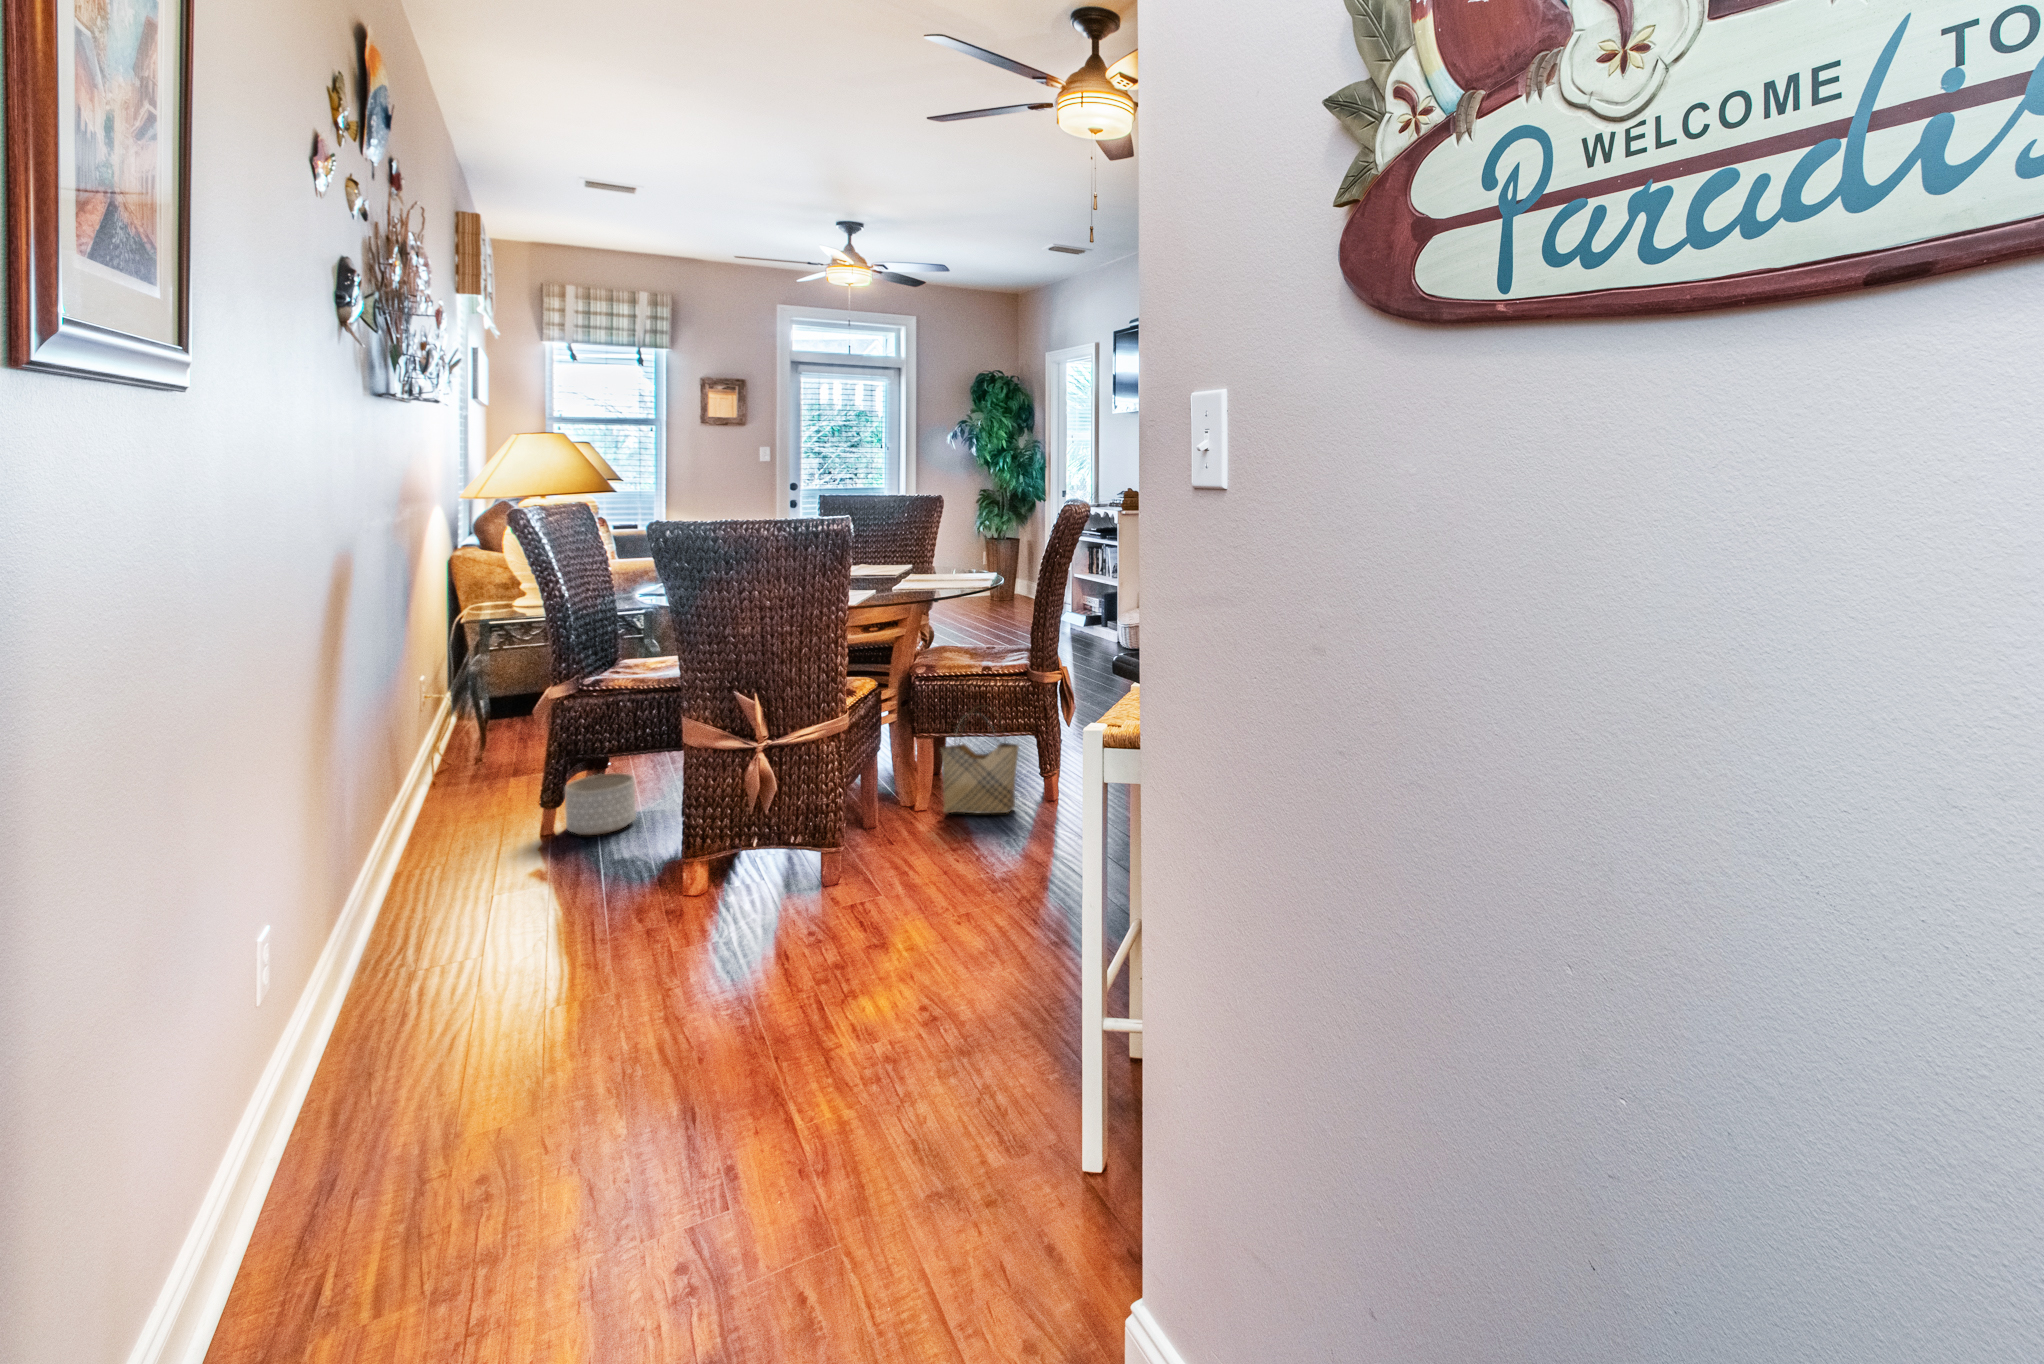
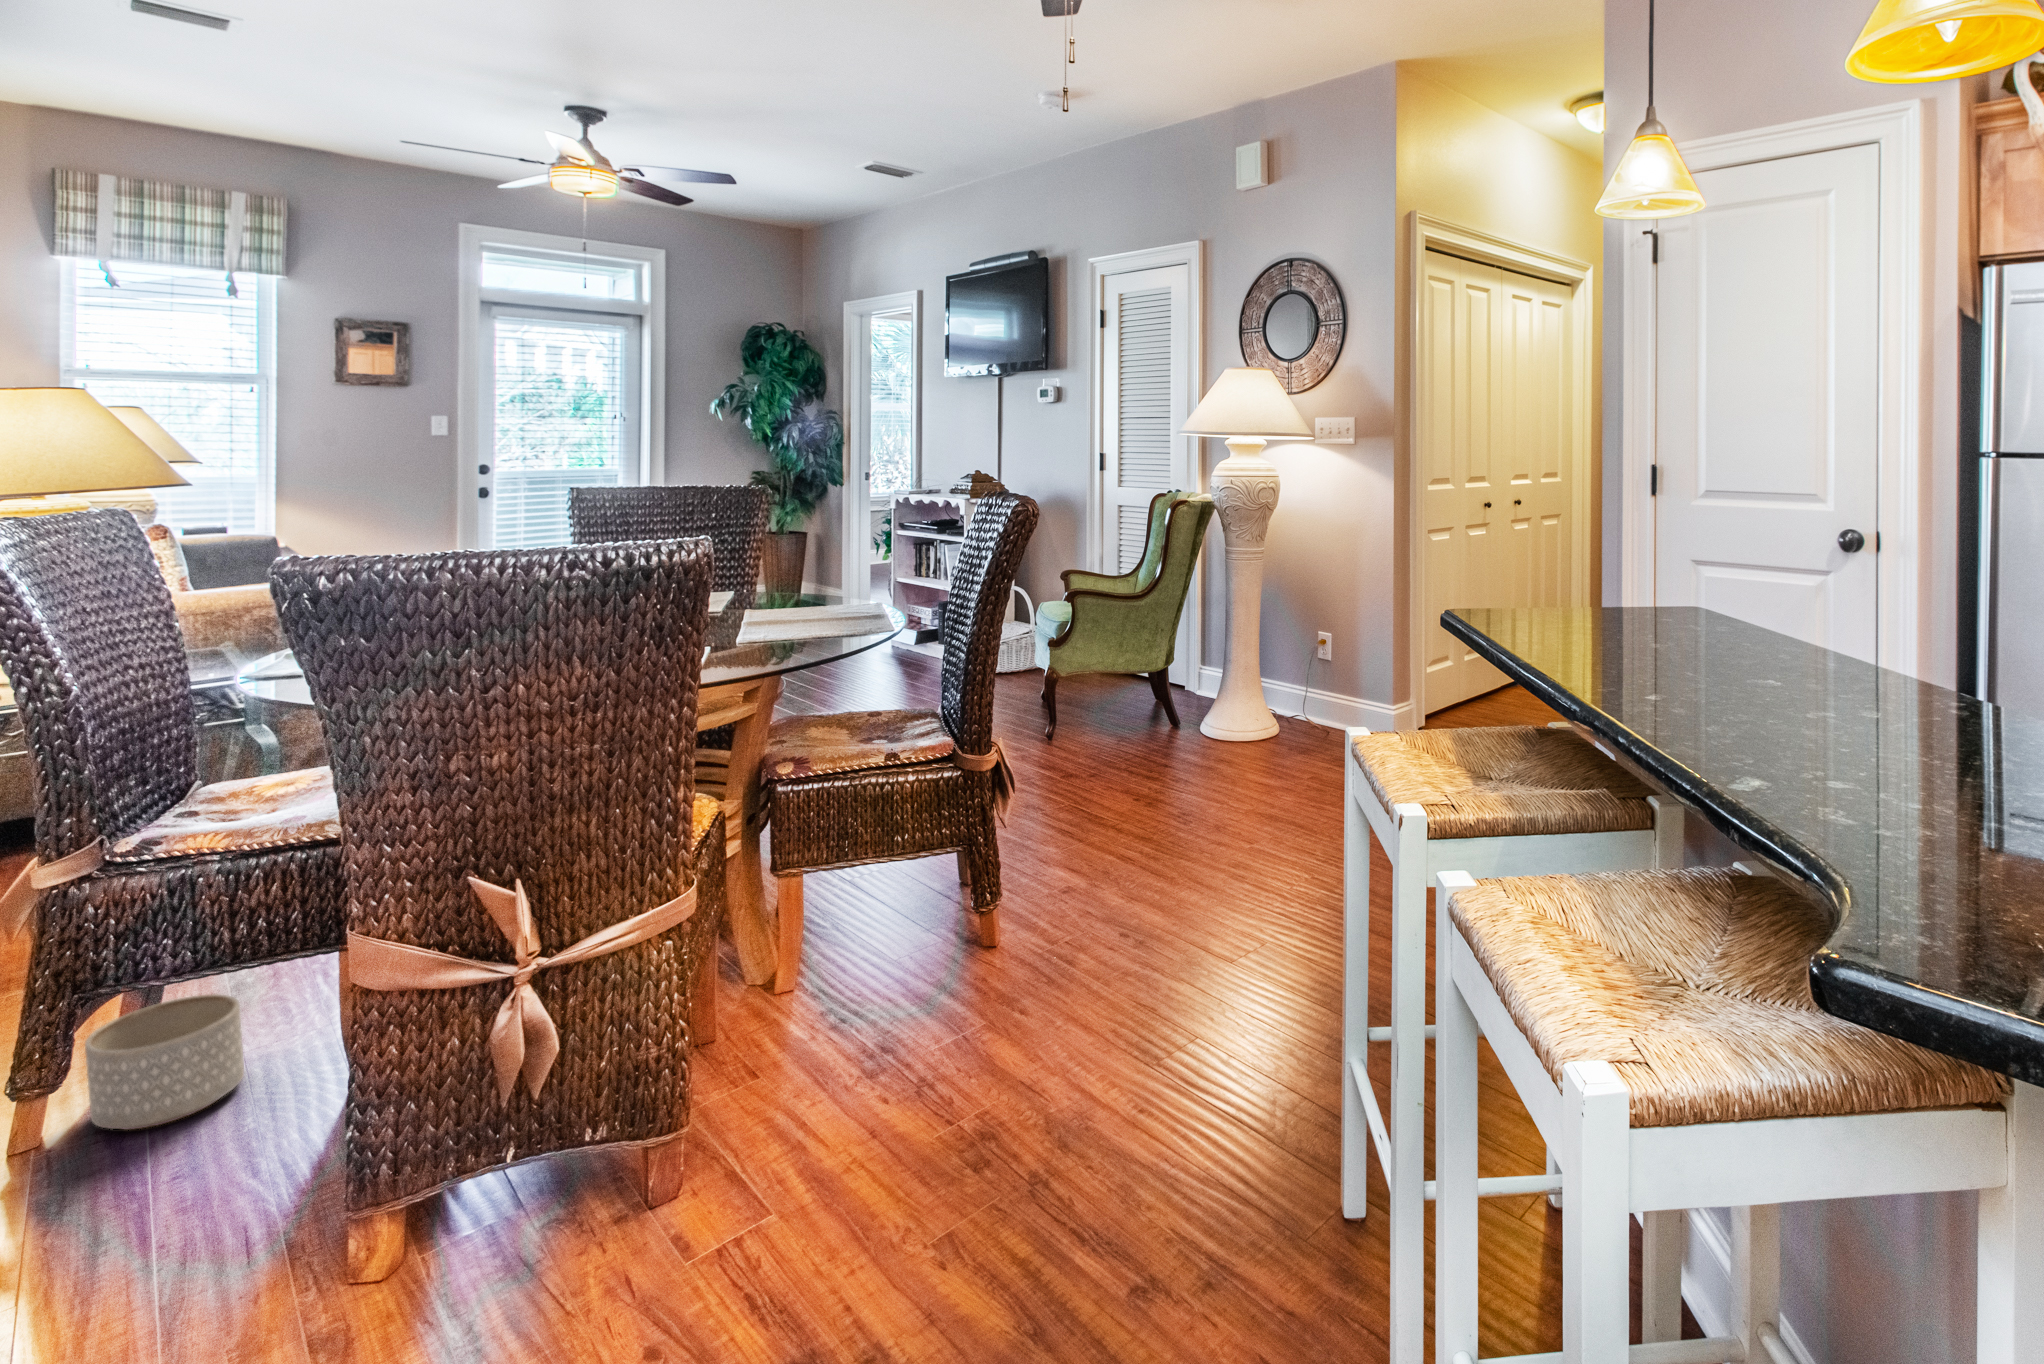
woven basket: present [941,707,1019,813] -> none [818,816,948,998]

